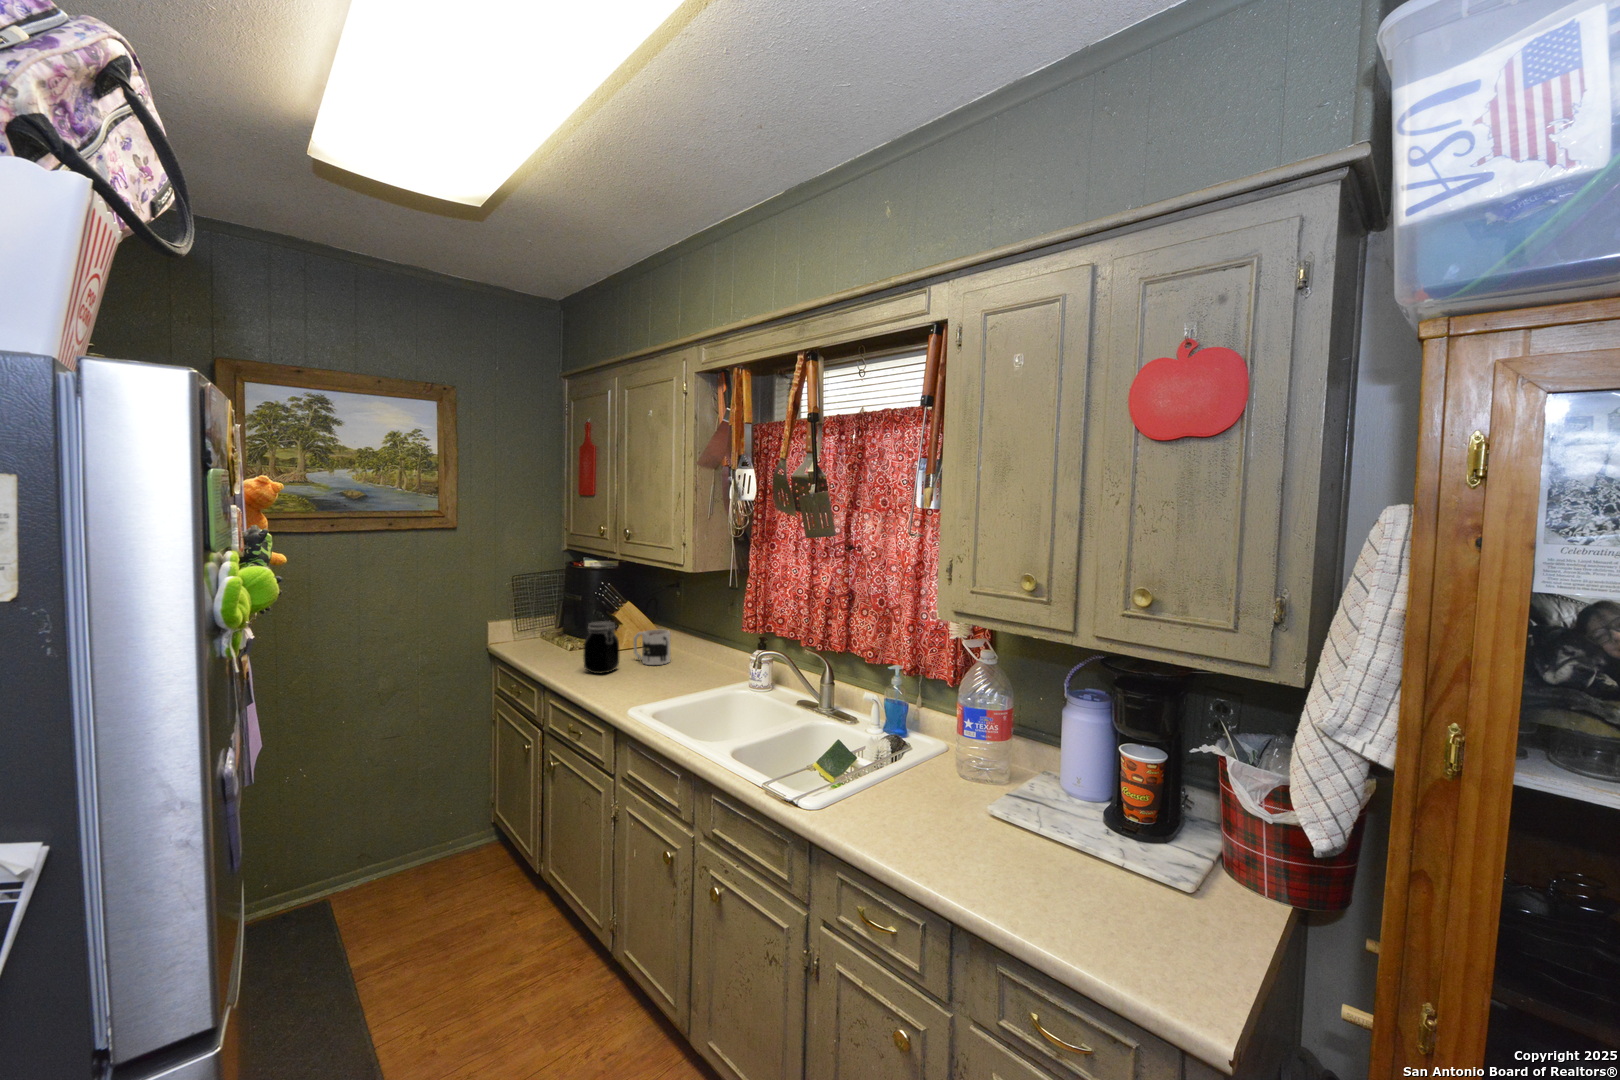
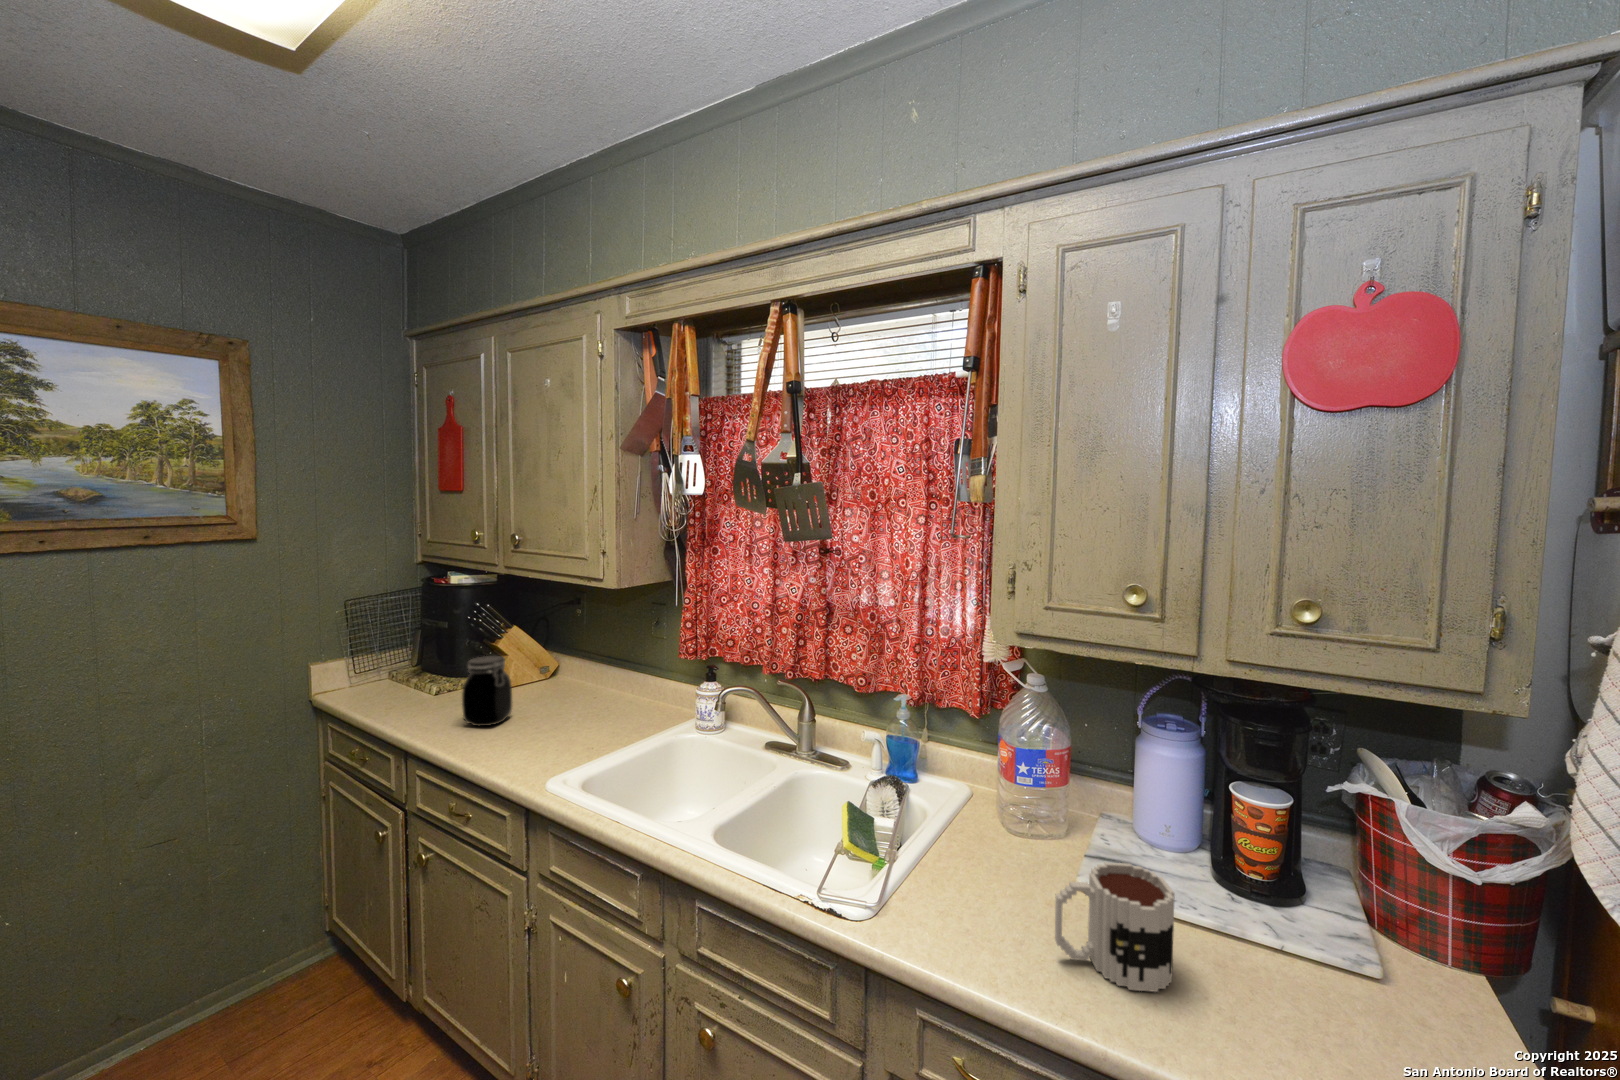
mug: present [634,630,671,665] -> present [1055,863,1175,992]

